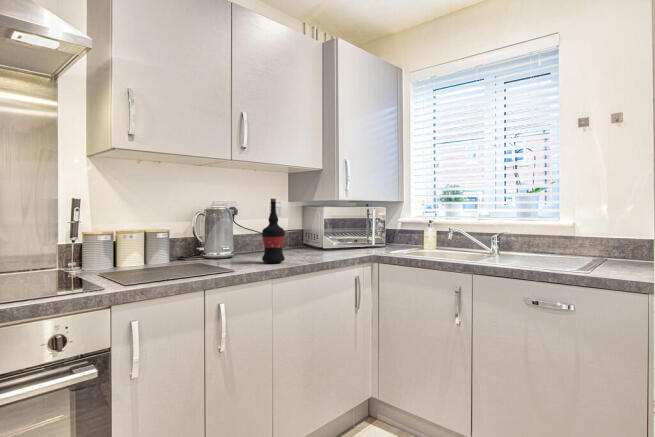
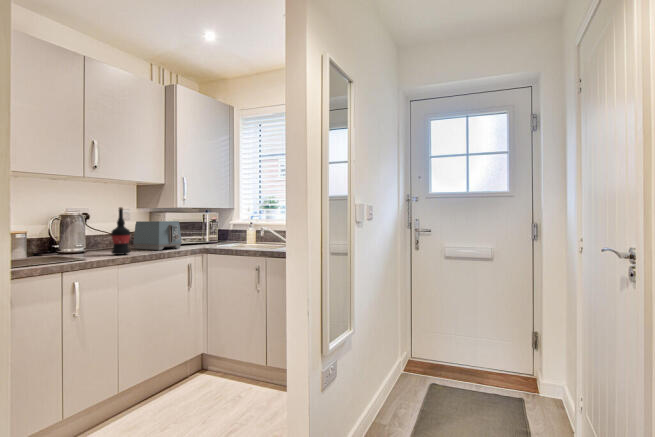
toaster: none [286,218,345,256] -> present [133,221,182,250]

